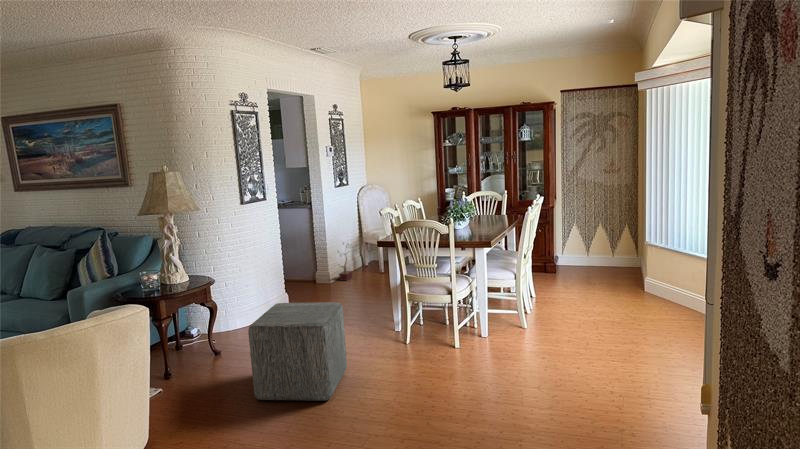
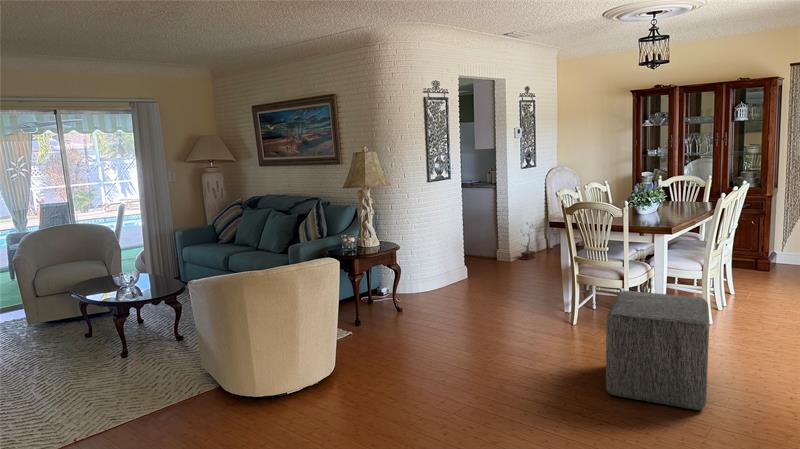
ottoman: present [248,302,347,401] -> present [606,291,709,410]

